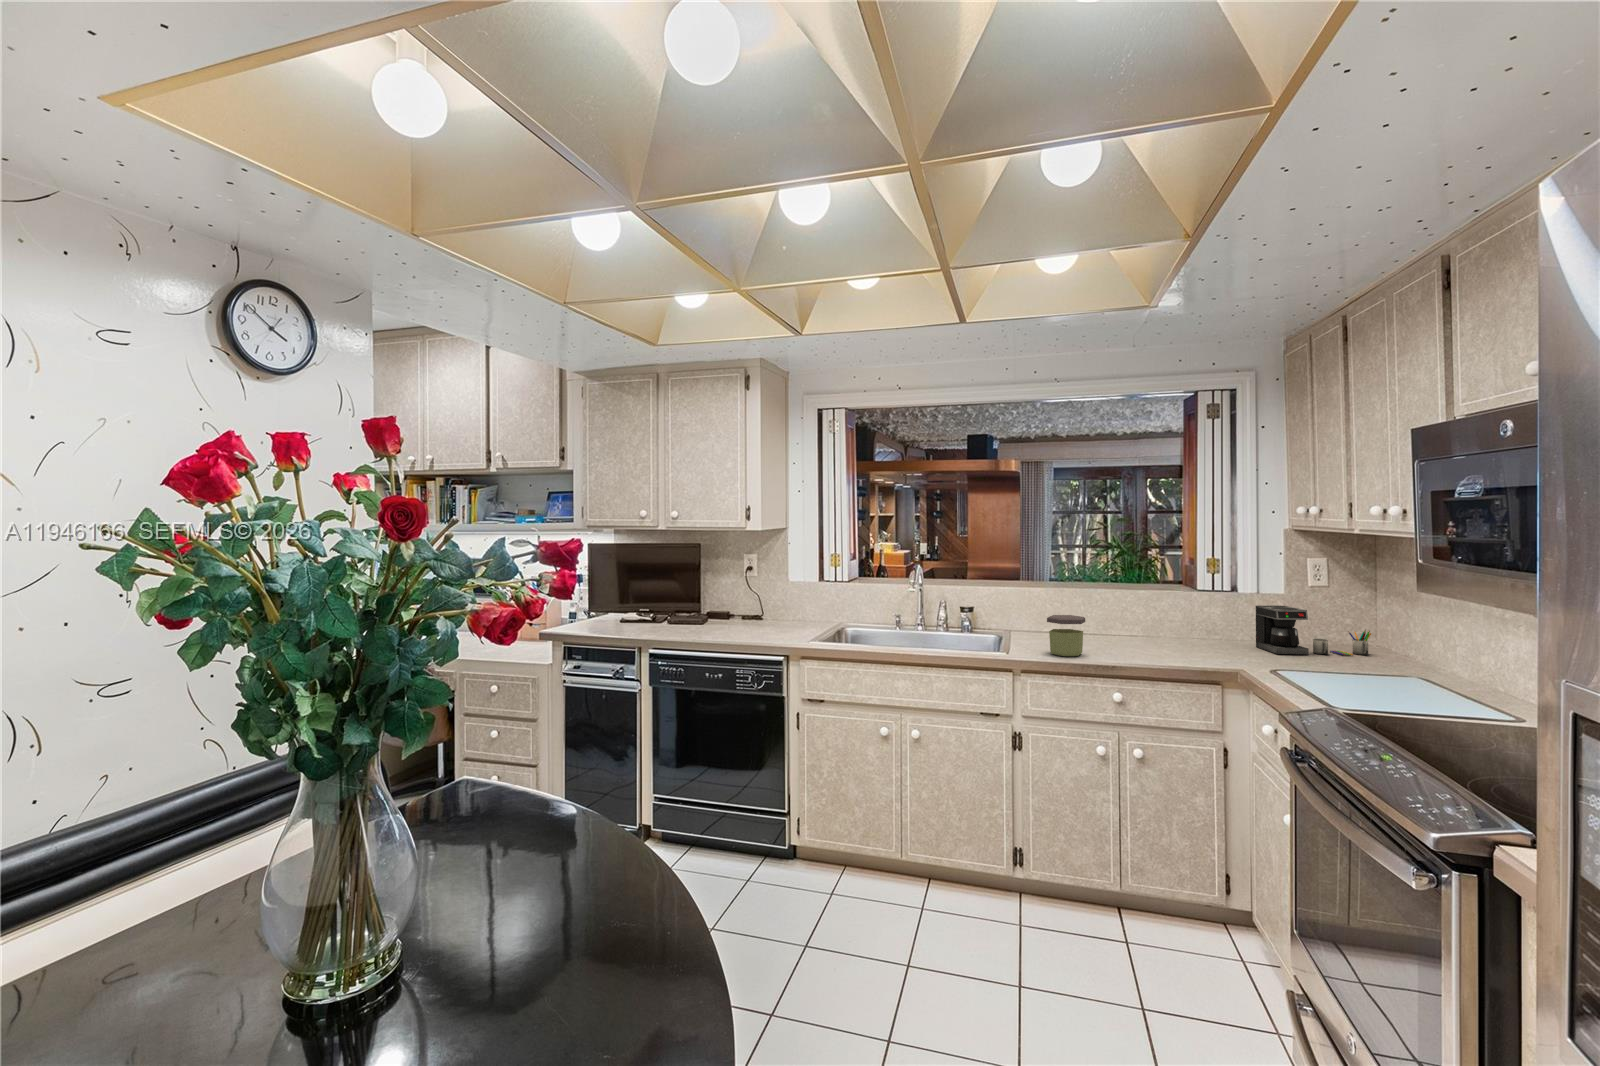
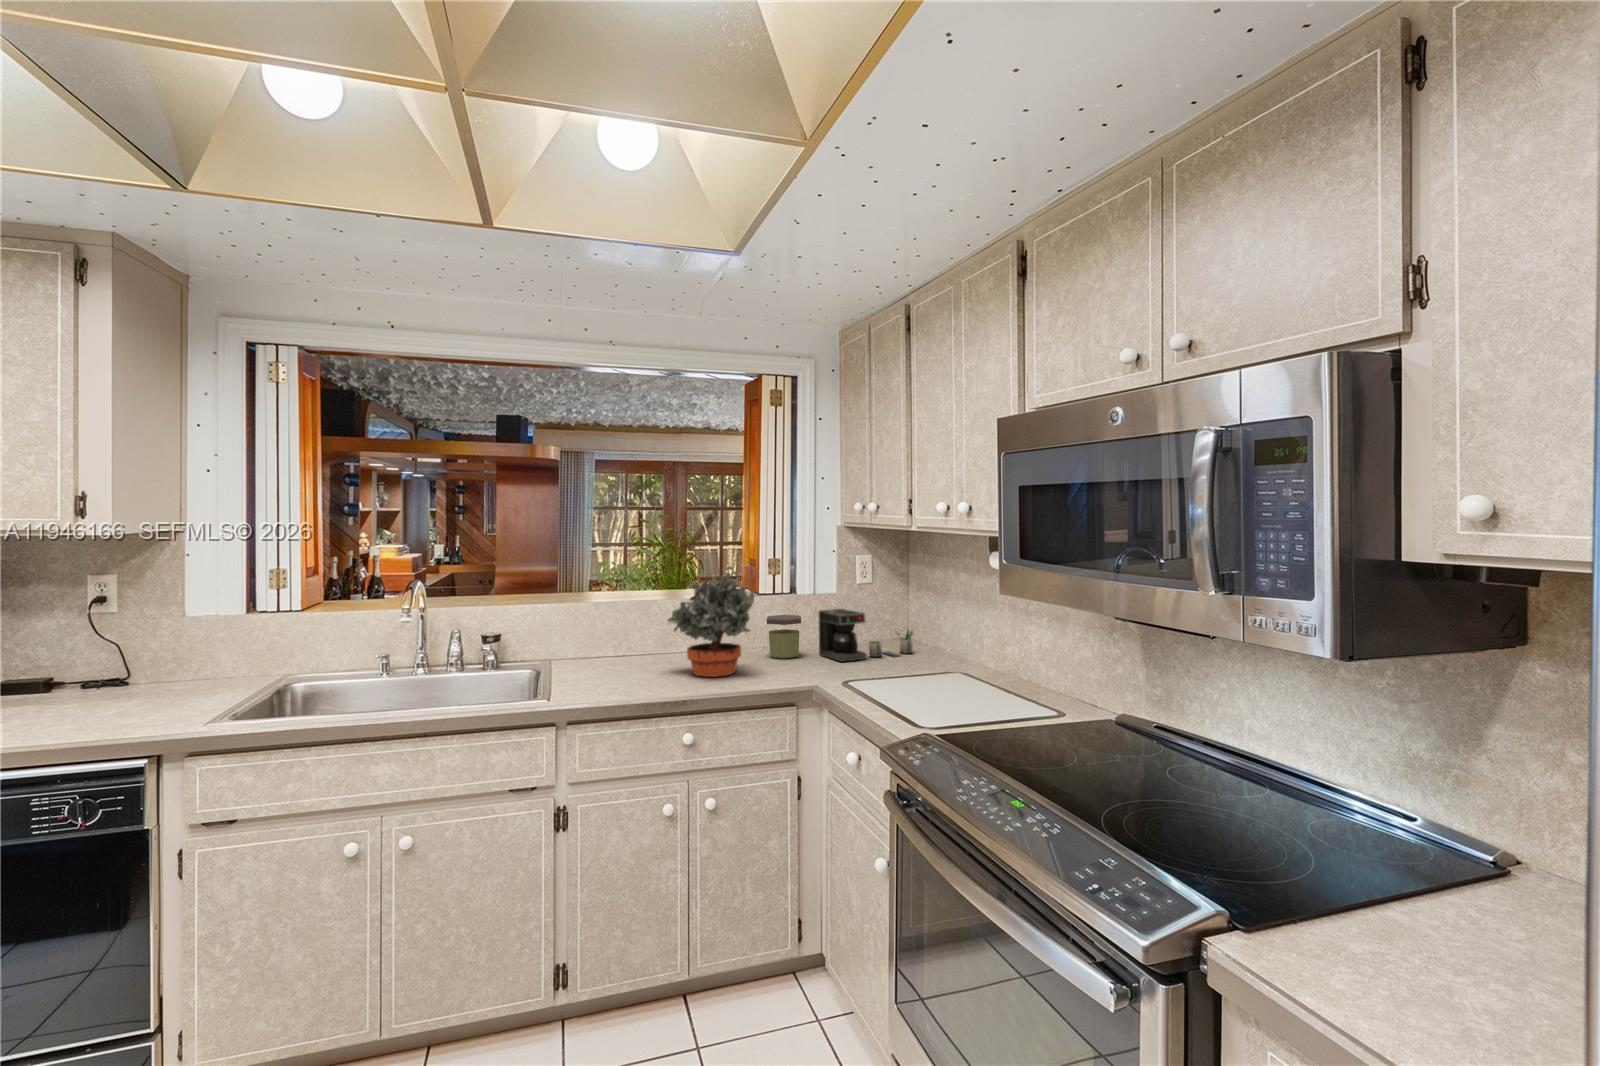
potted plant: none [1103,565,1185,653] -> present [667,572,754,677]
jar: present [1047,615,1085,656] -> present [767,615,801,659]

